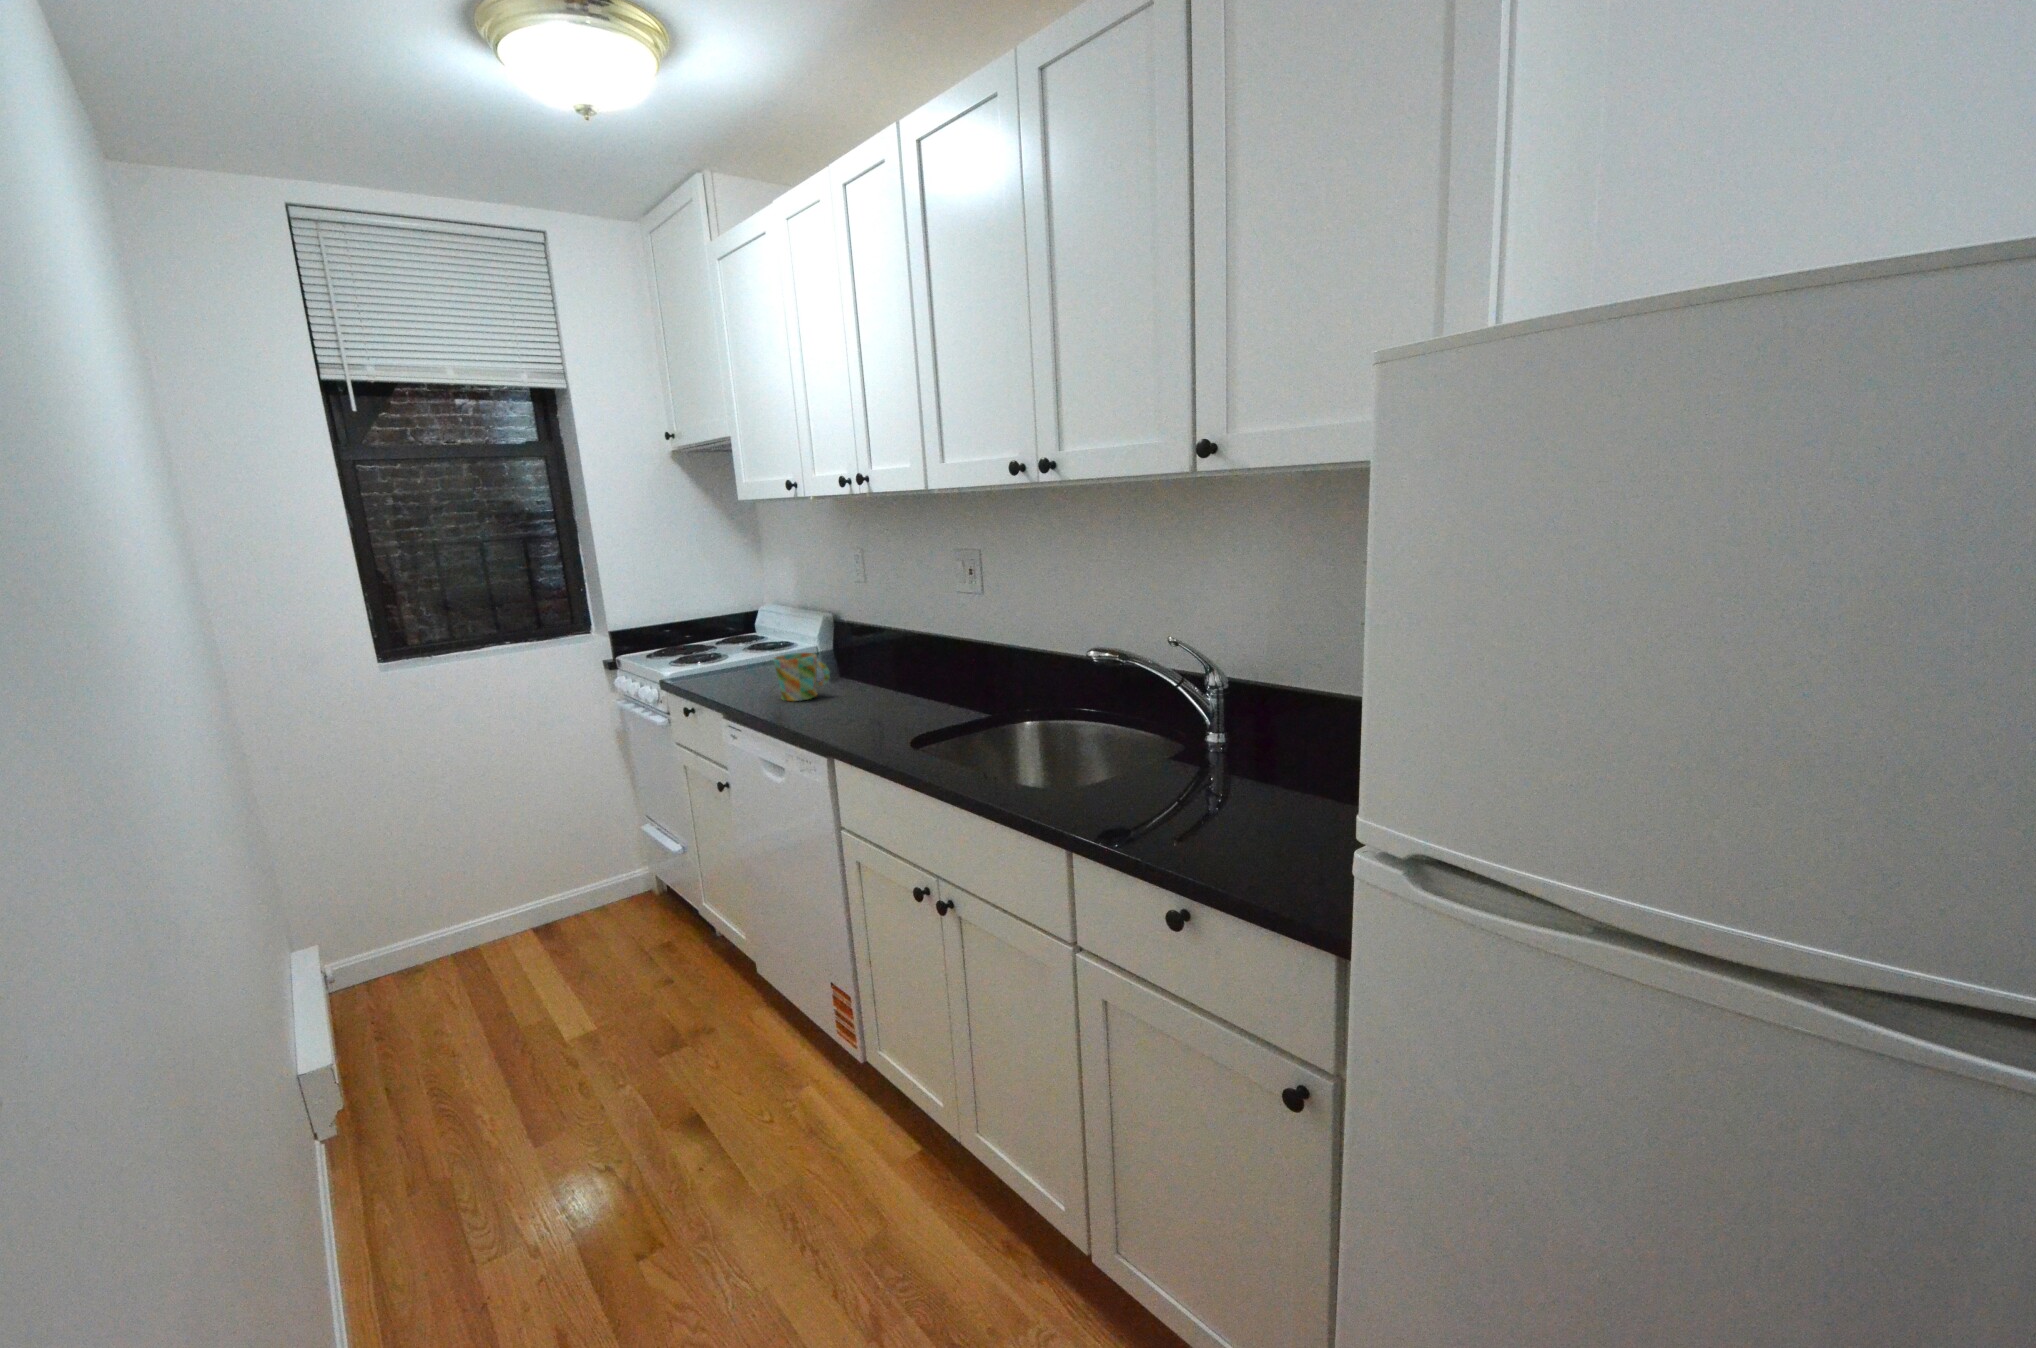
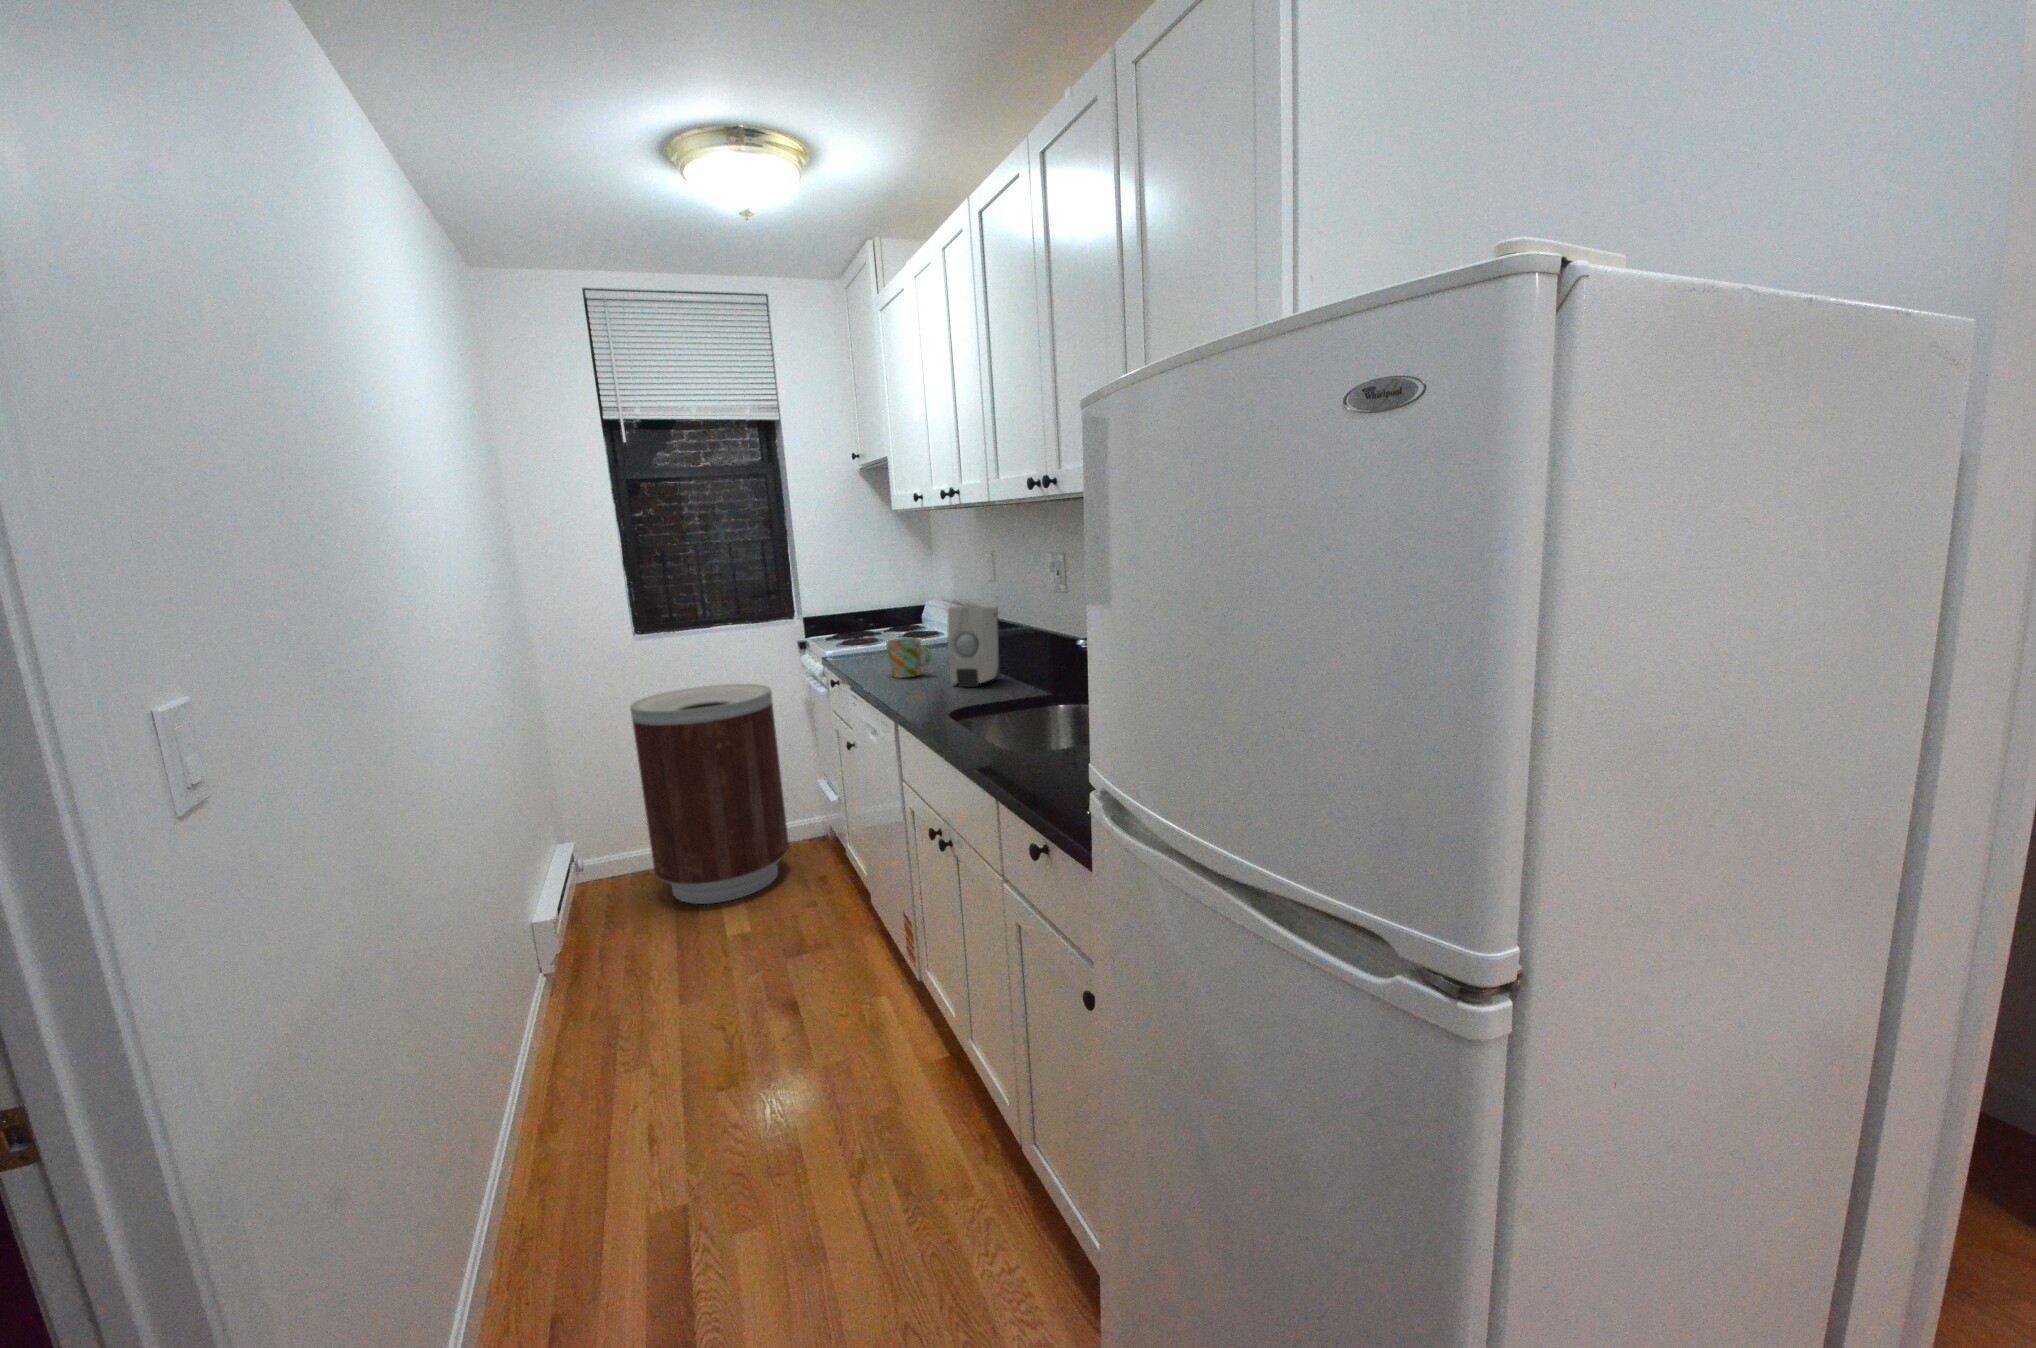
soap dispenser: none [861,611,915,707] -> present [948,605,1000,687]
trash can: none [375,719,618,1012] -> present [630,684,789,904]

